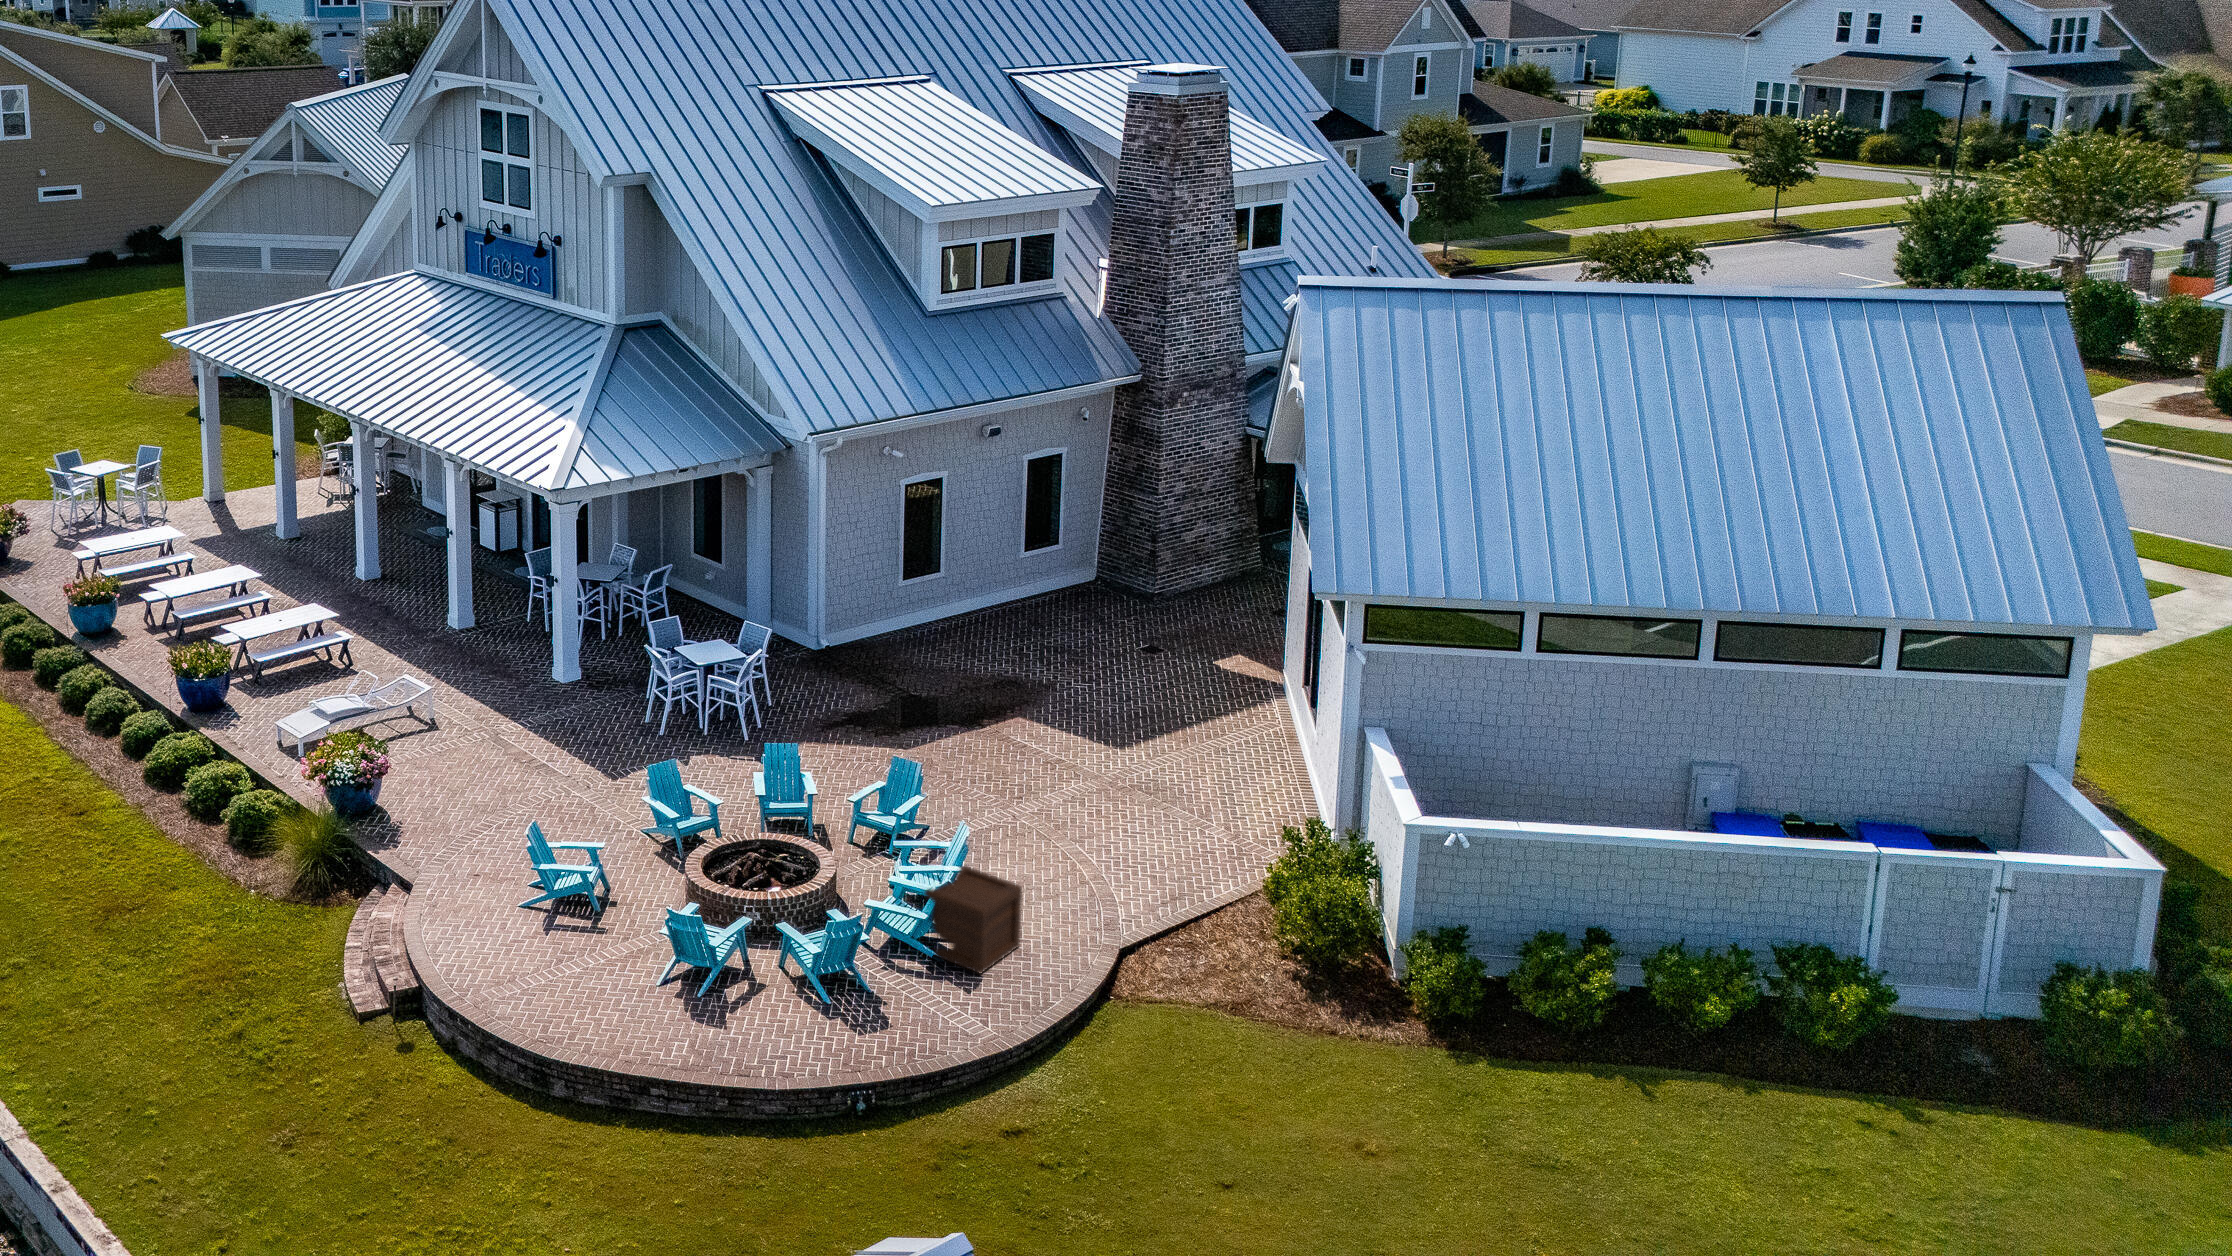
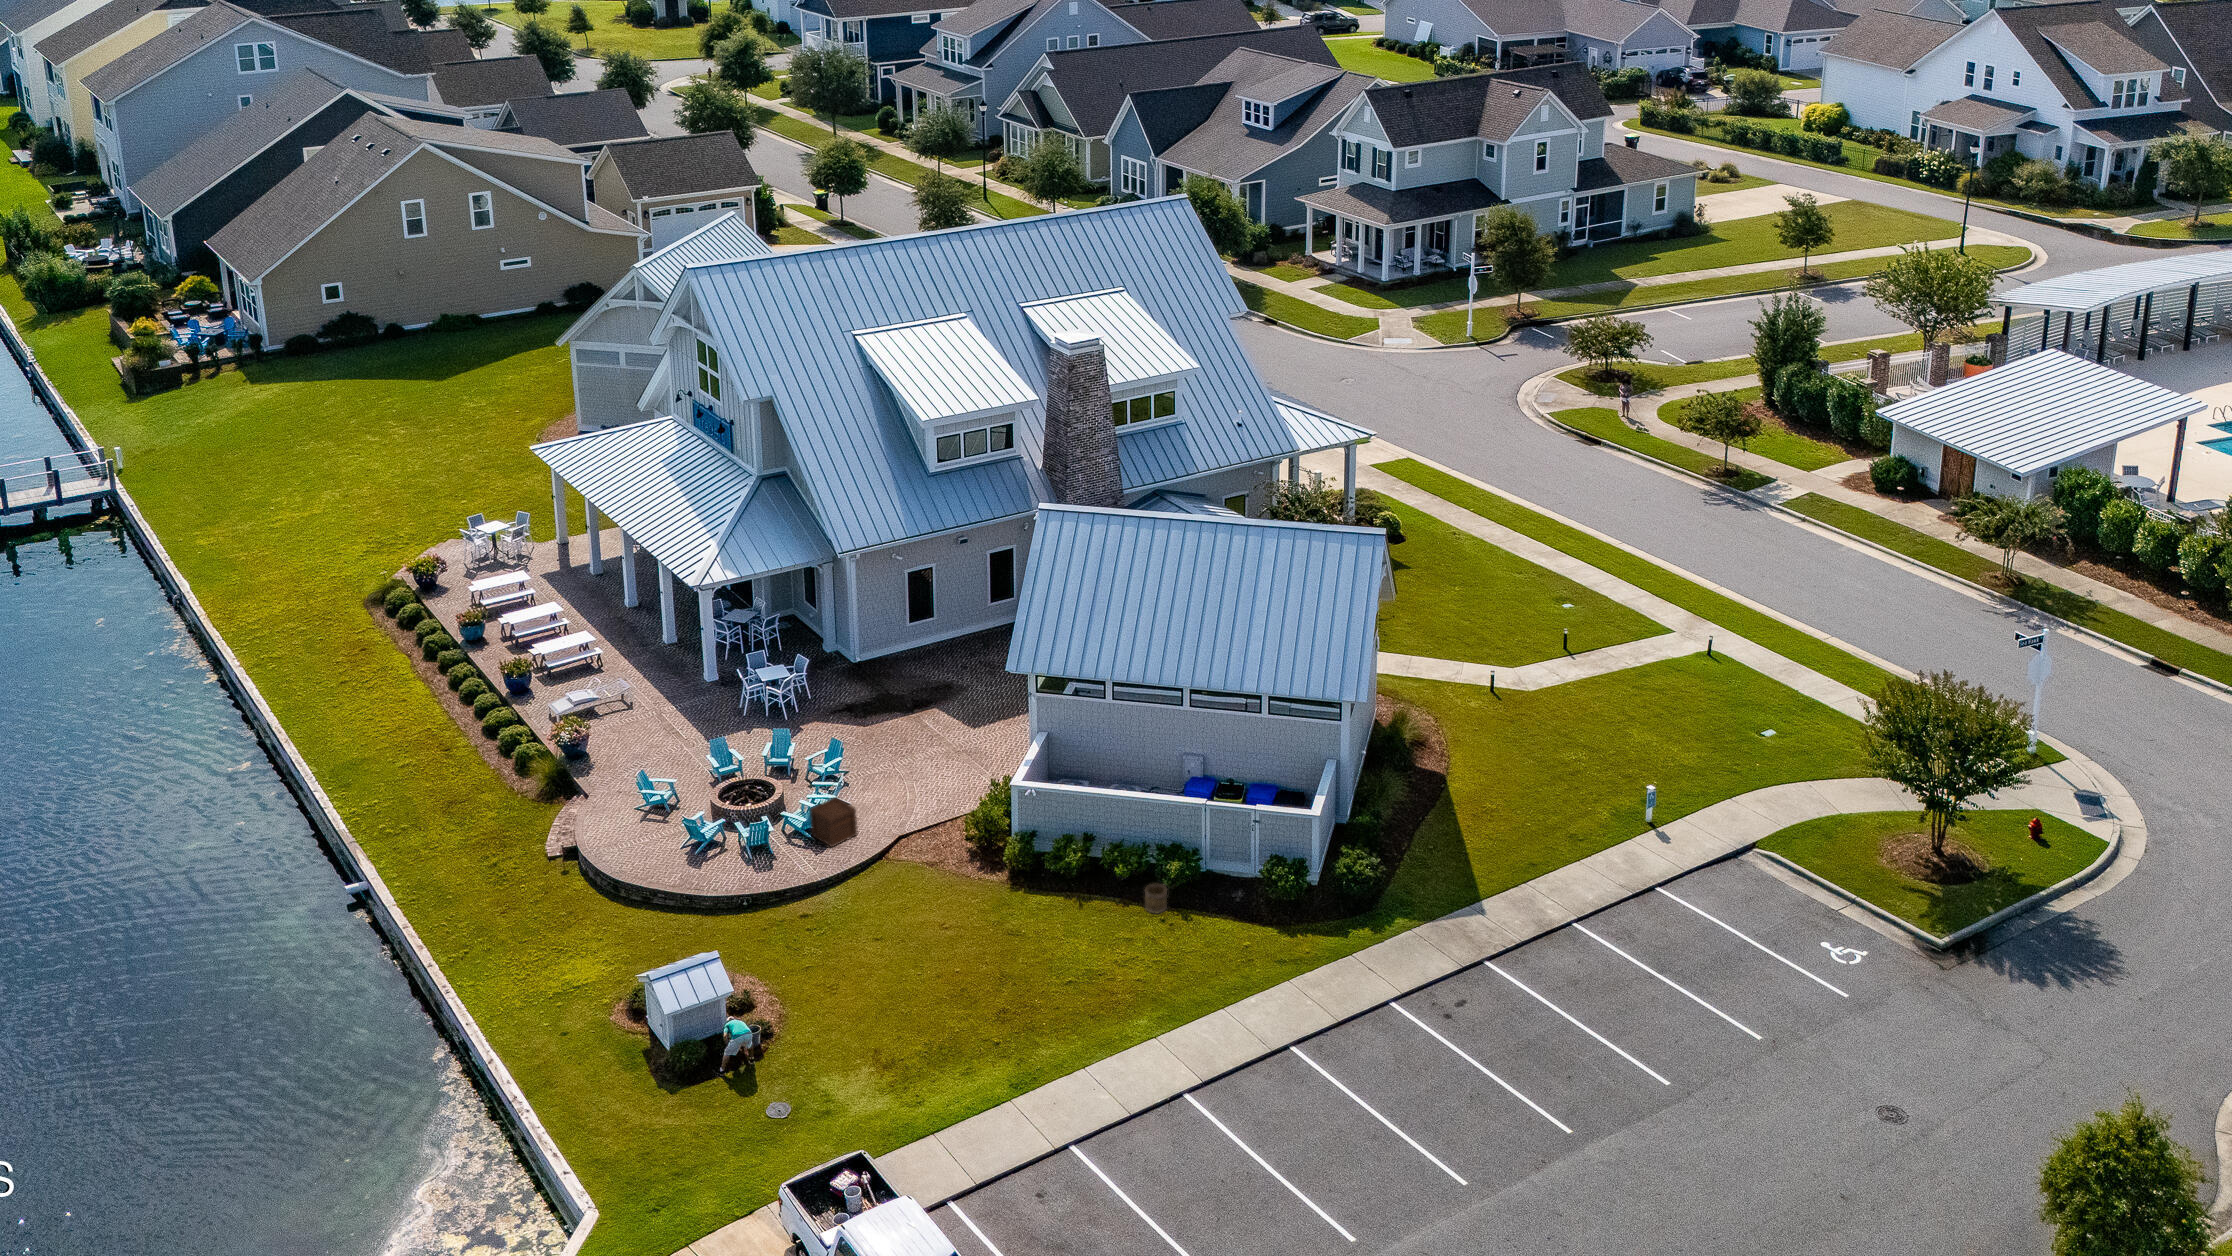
bucket: none [1781,1022,1851,1093] -> present [1145,884,1168,914]

